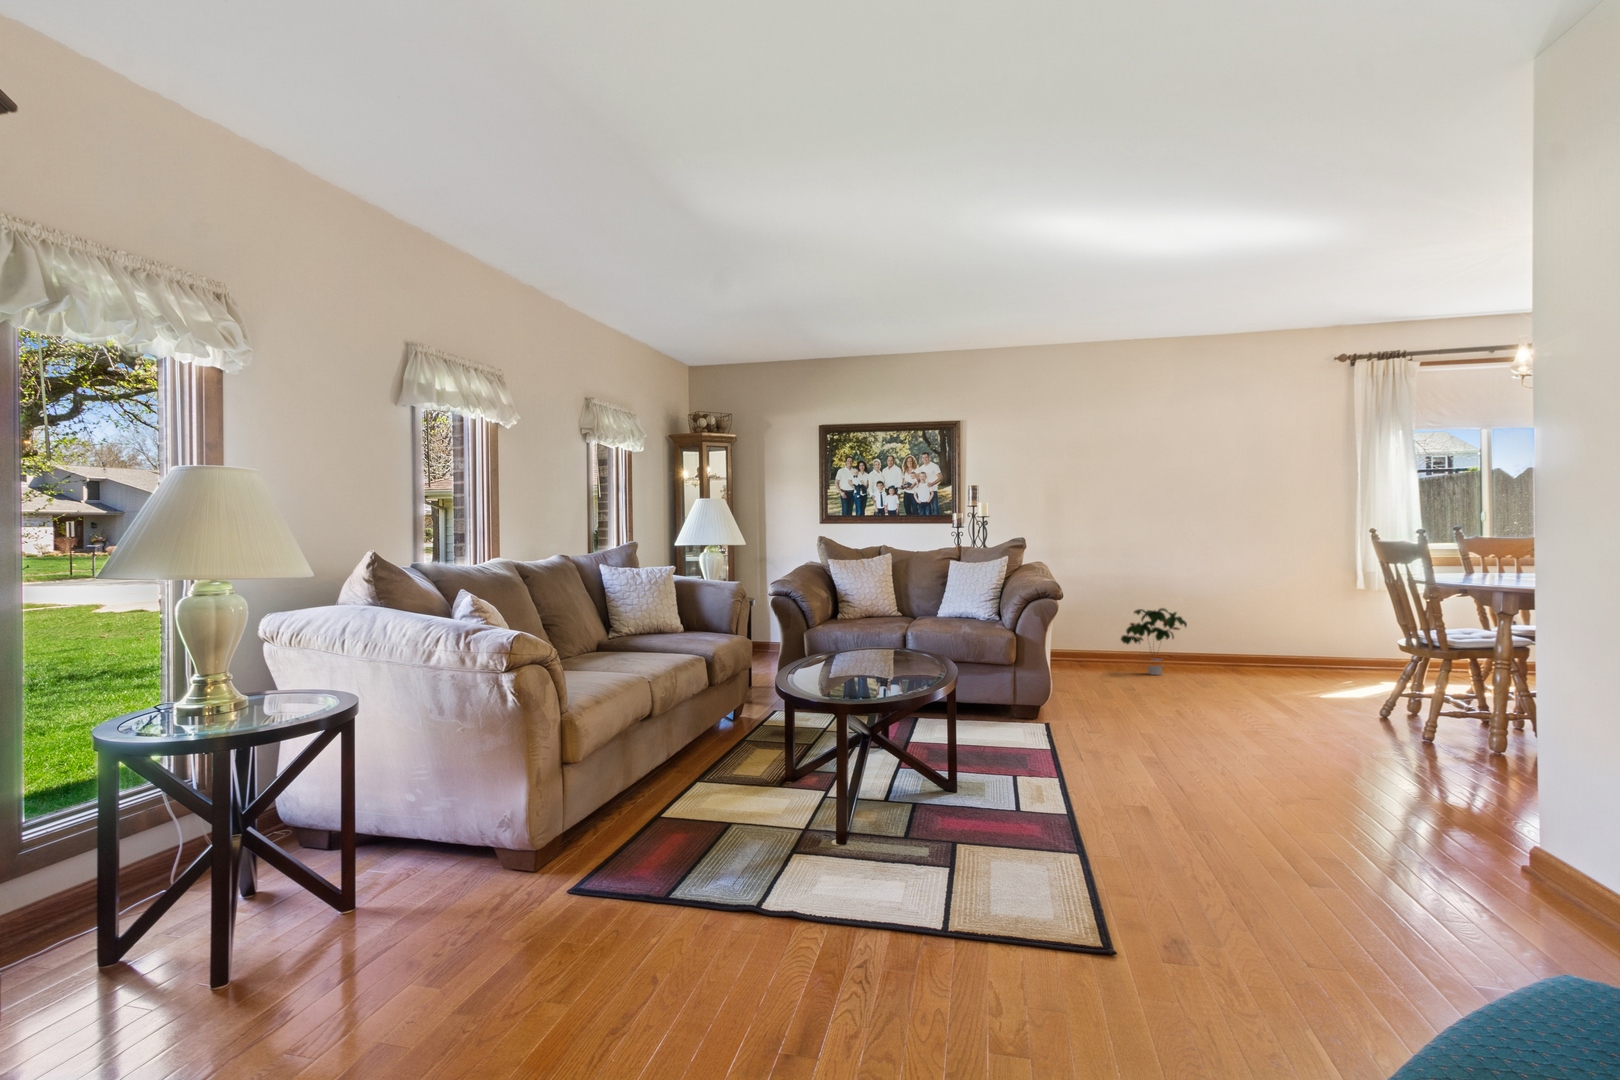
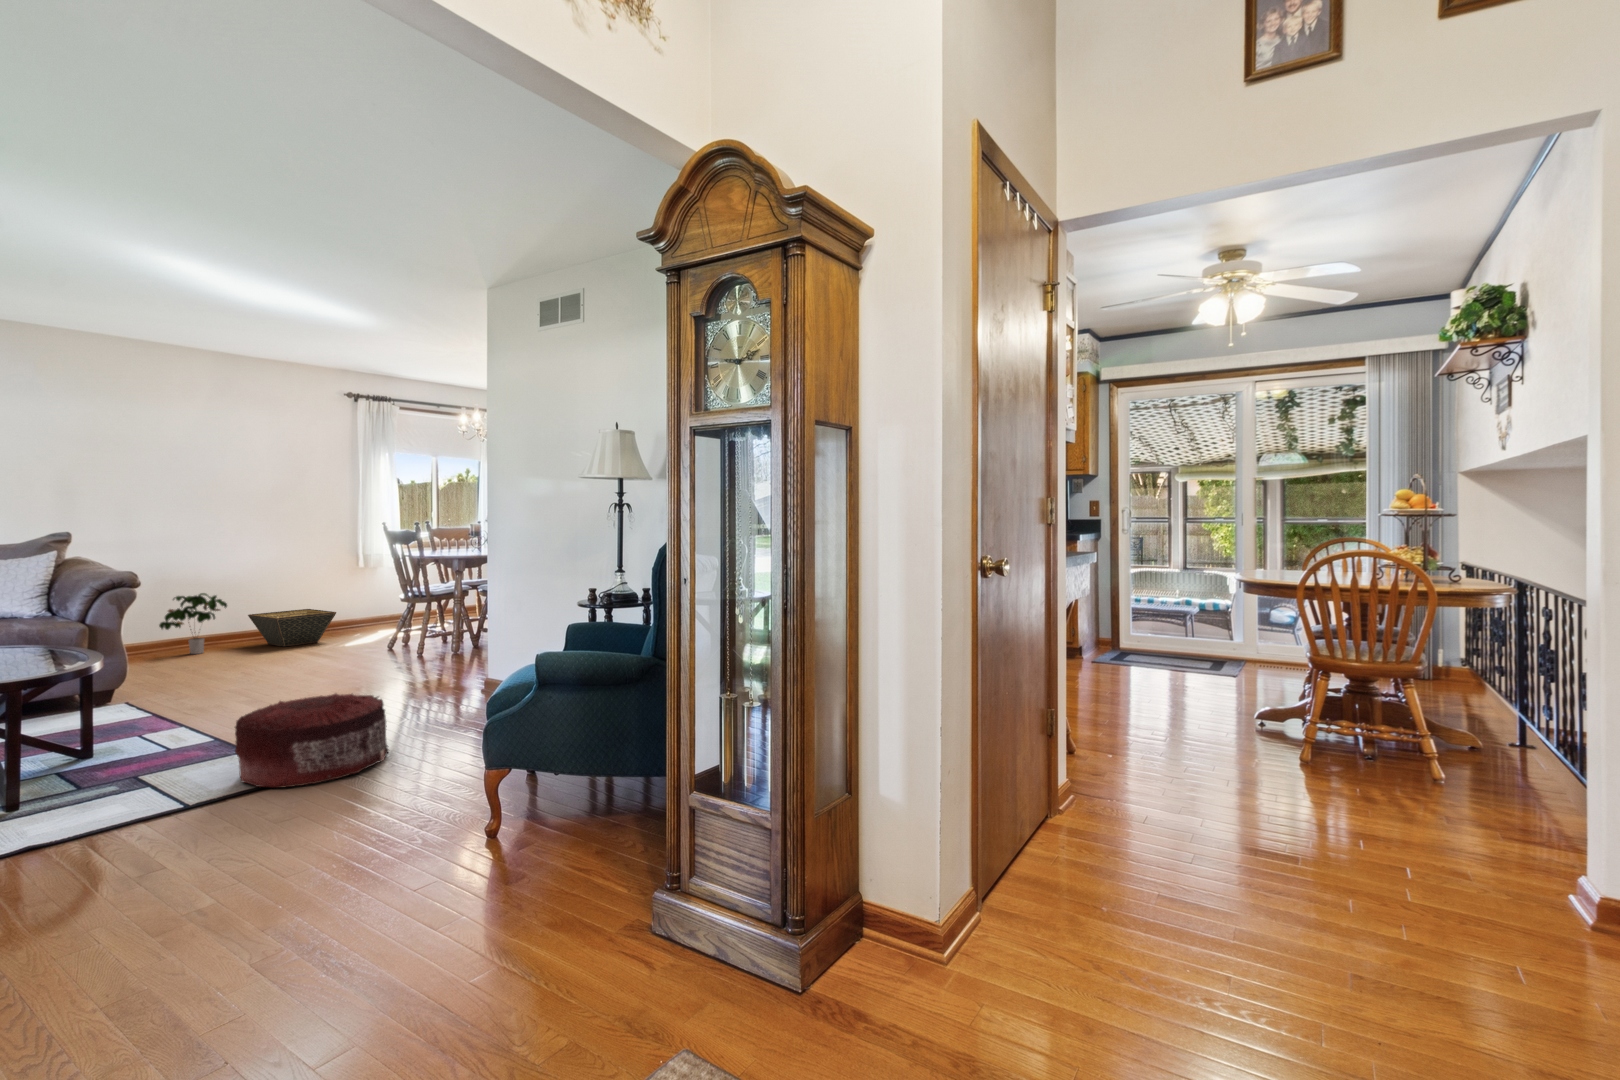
basket: none [1210,638,1313,685] -> present [248,609,336,647]
pouf: none [1003,802,1253,1006] -> present [235,693,389,788]

